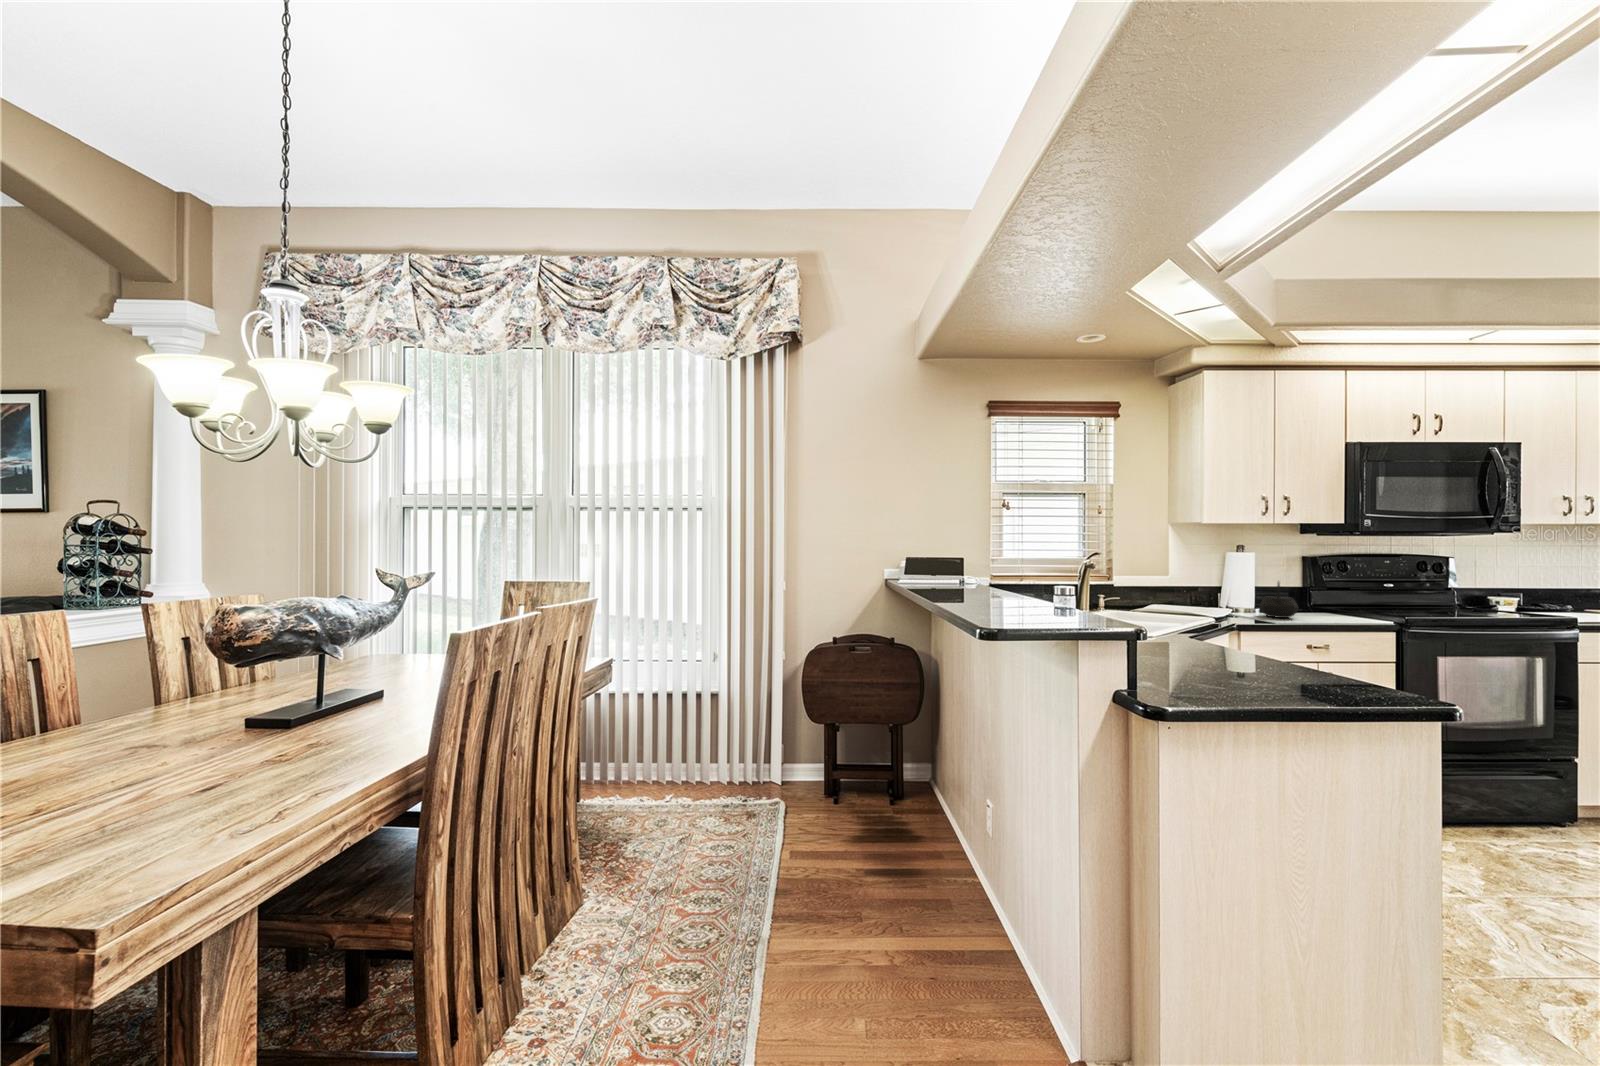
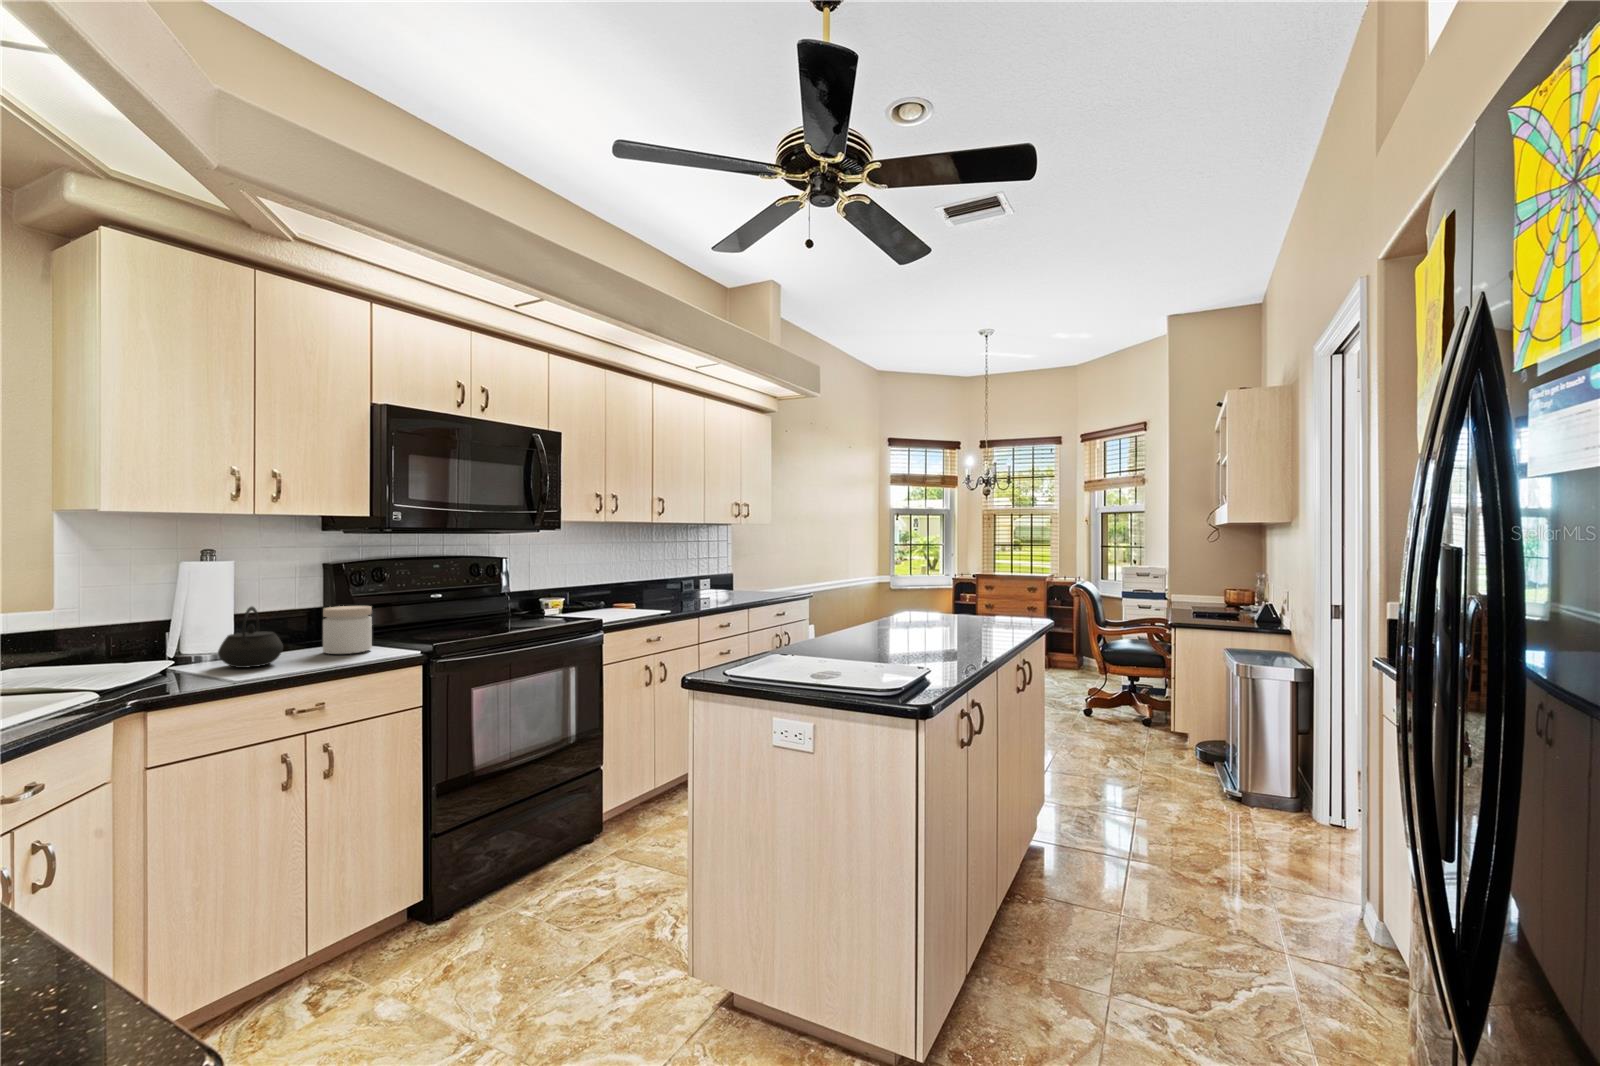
jar: none [1317,586,1353,618] -> present [323,606,372,654]

